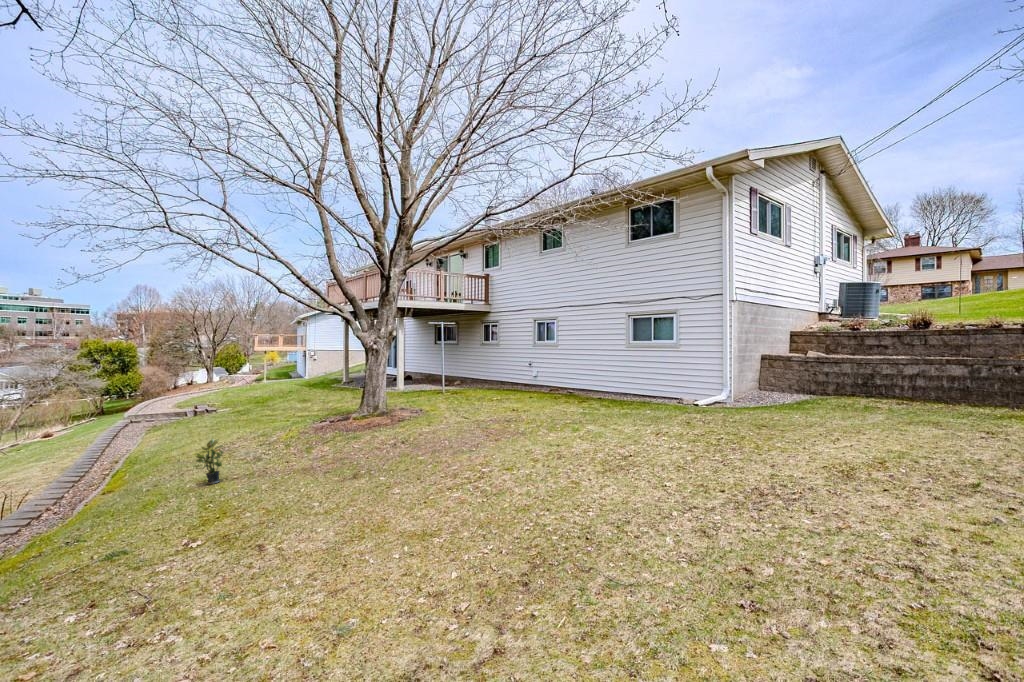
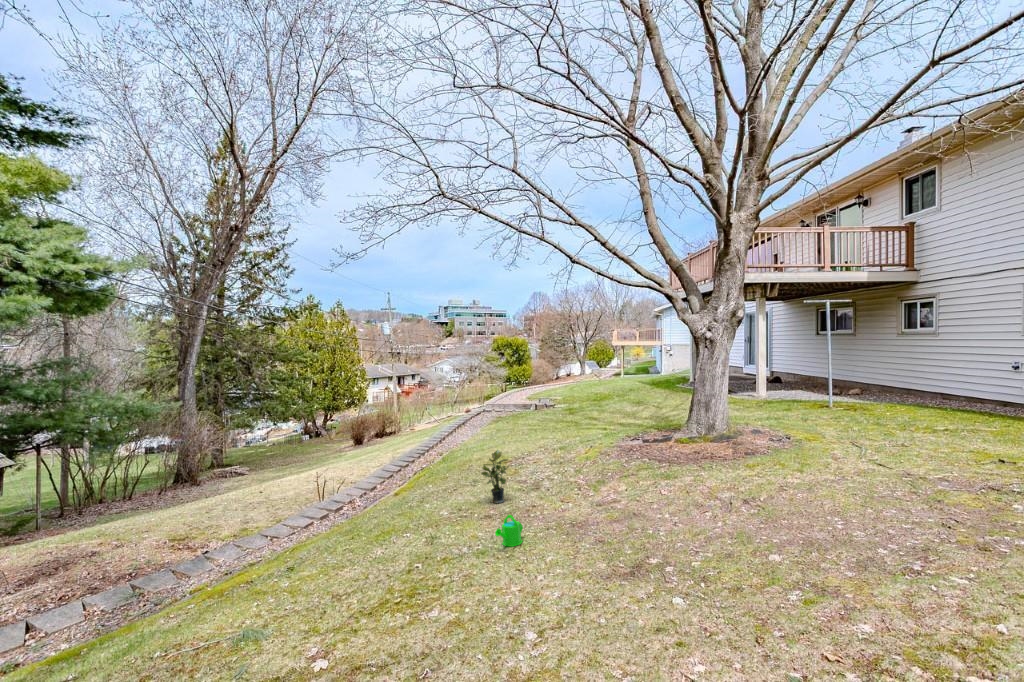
watering can: none [241,477,262,500] -> present [495,515,523,547]

